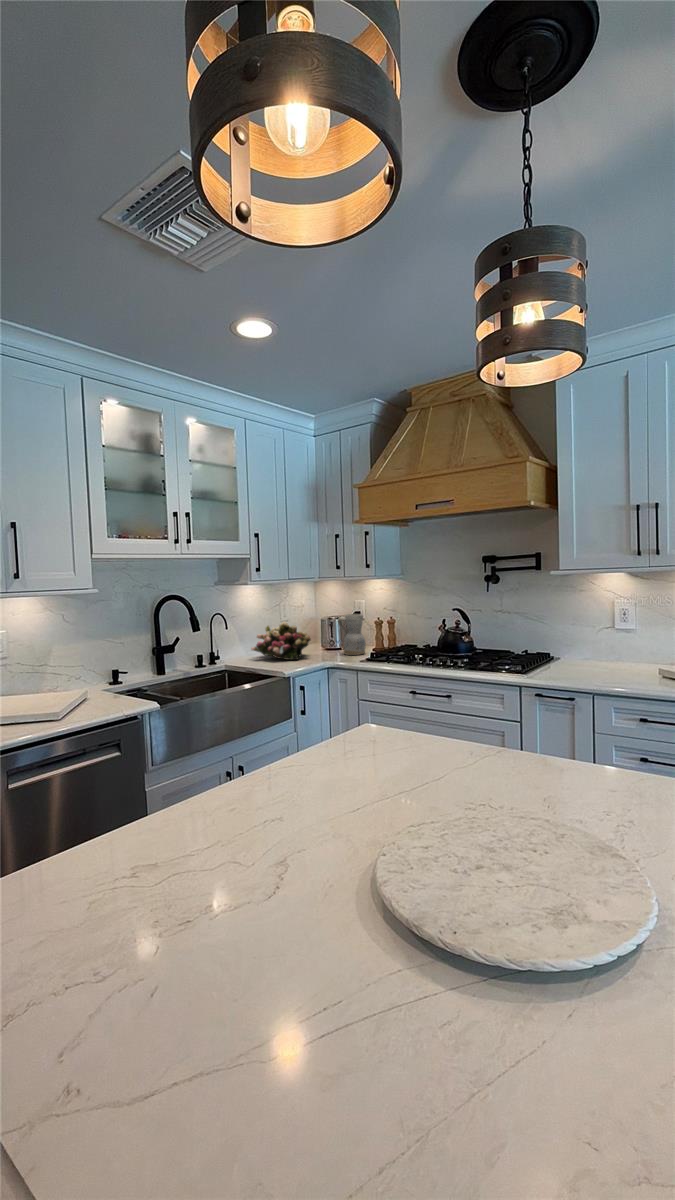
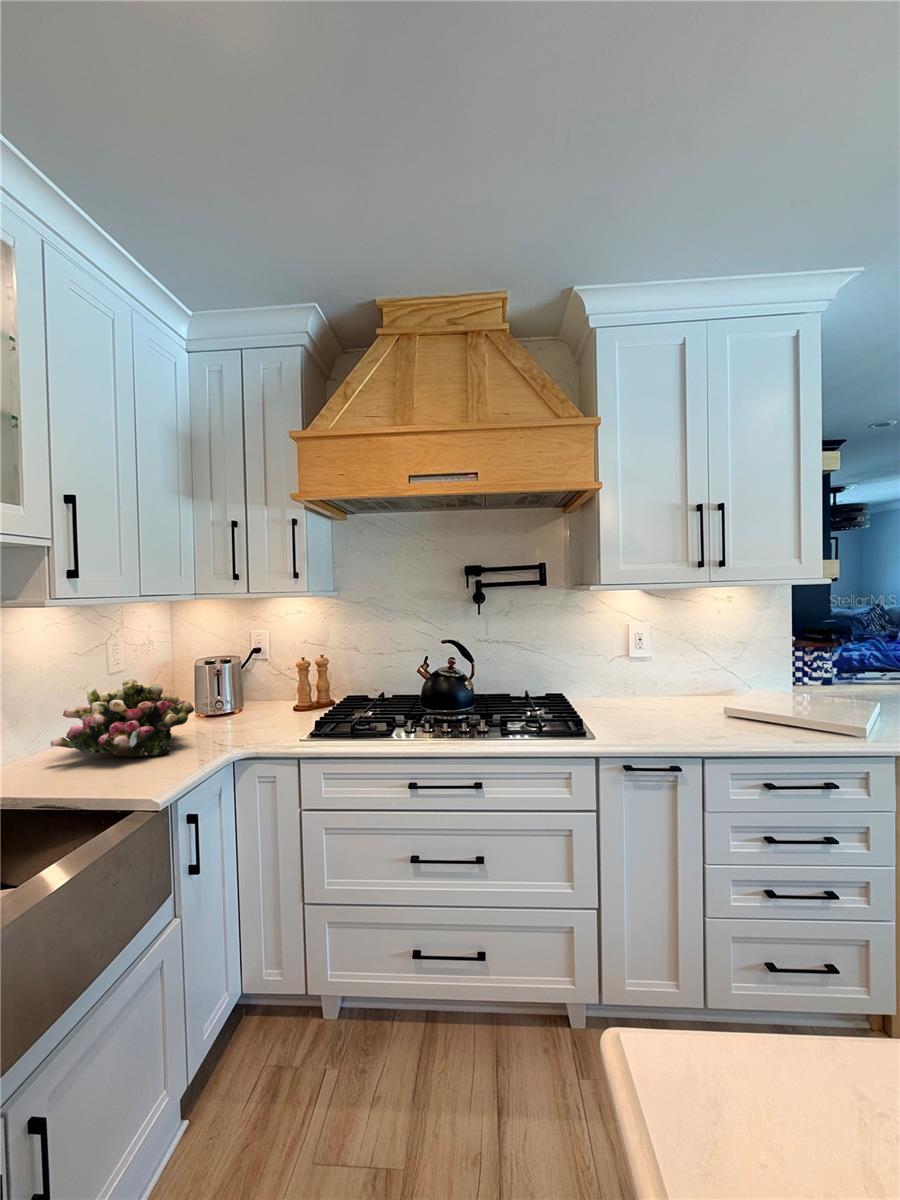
ceramic pitcher: present [338,614,366,655] -> none [238,655,288,727]

